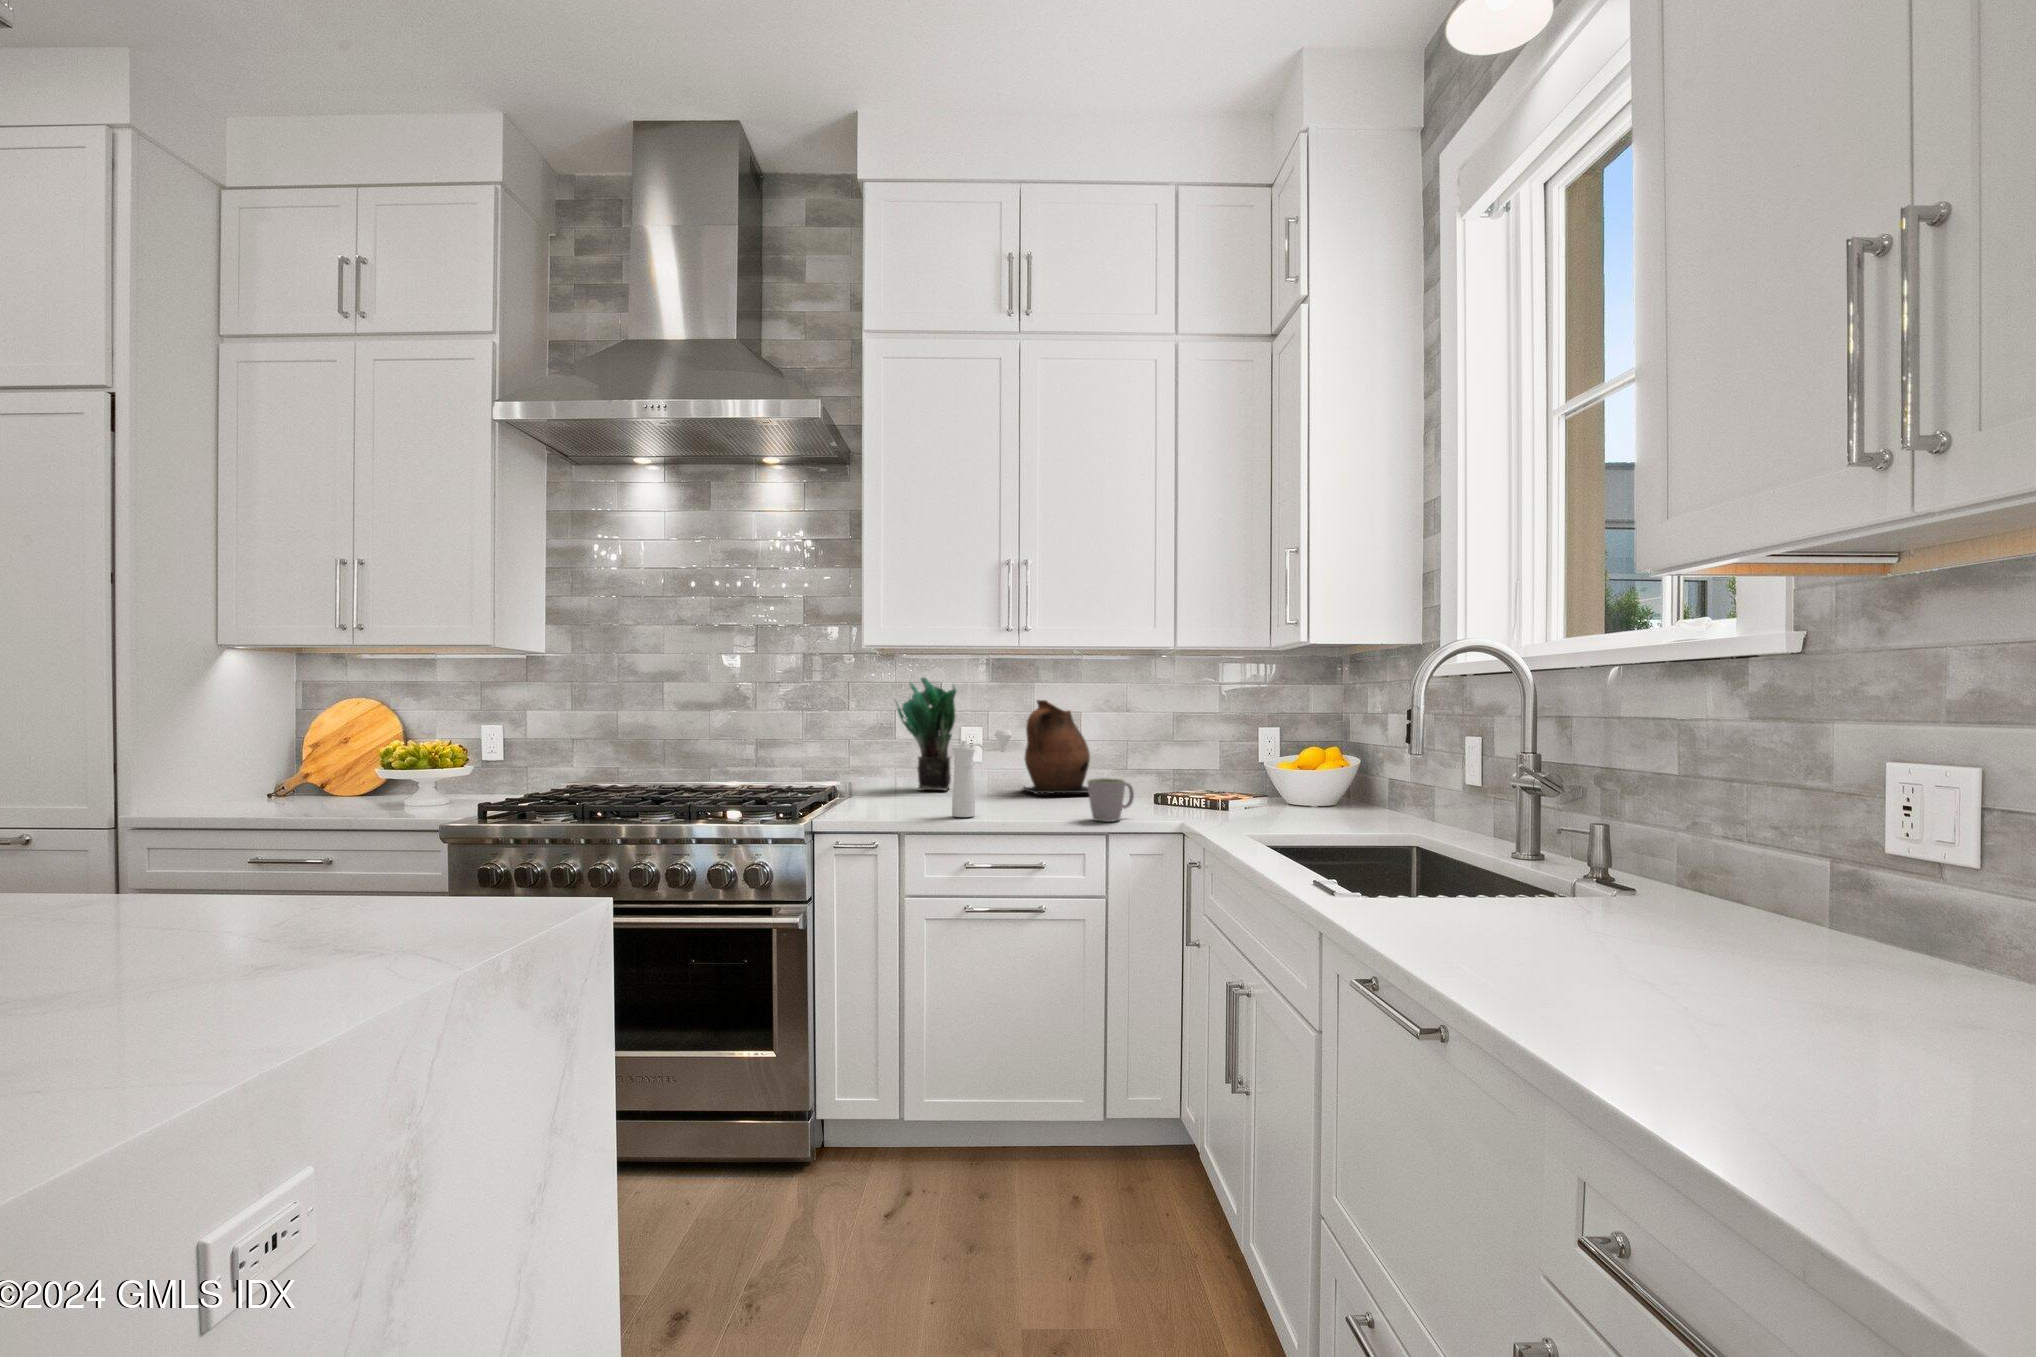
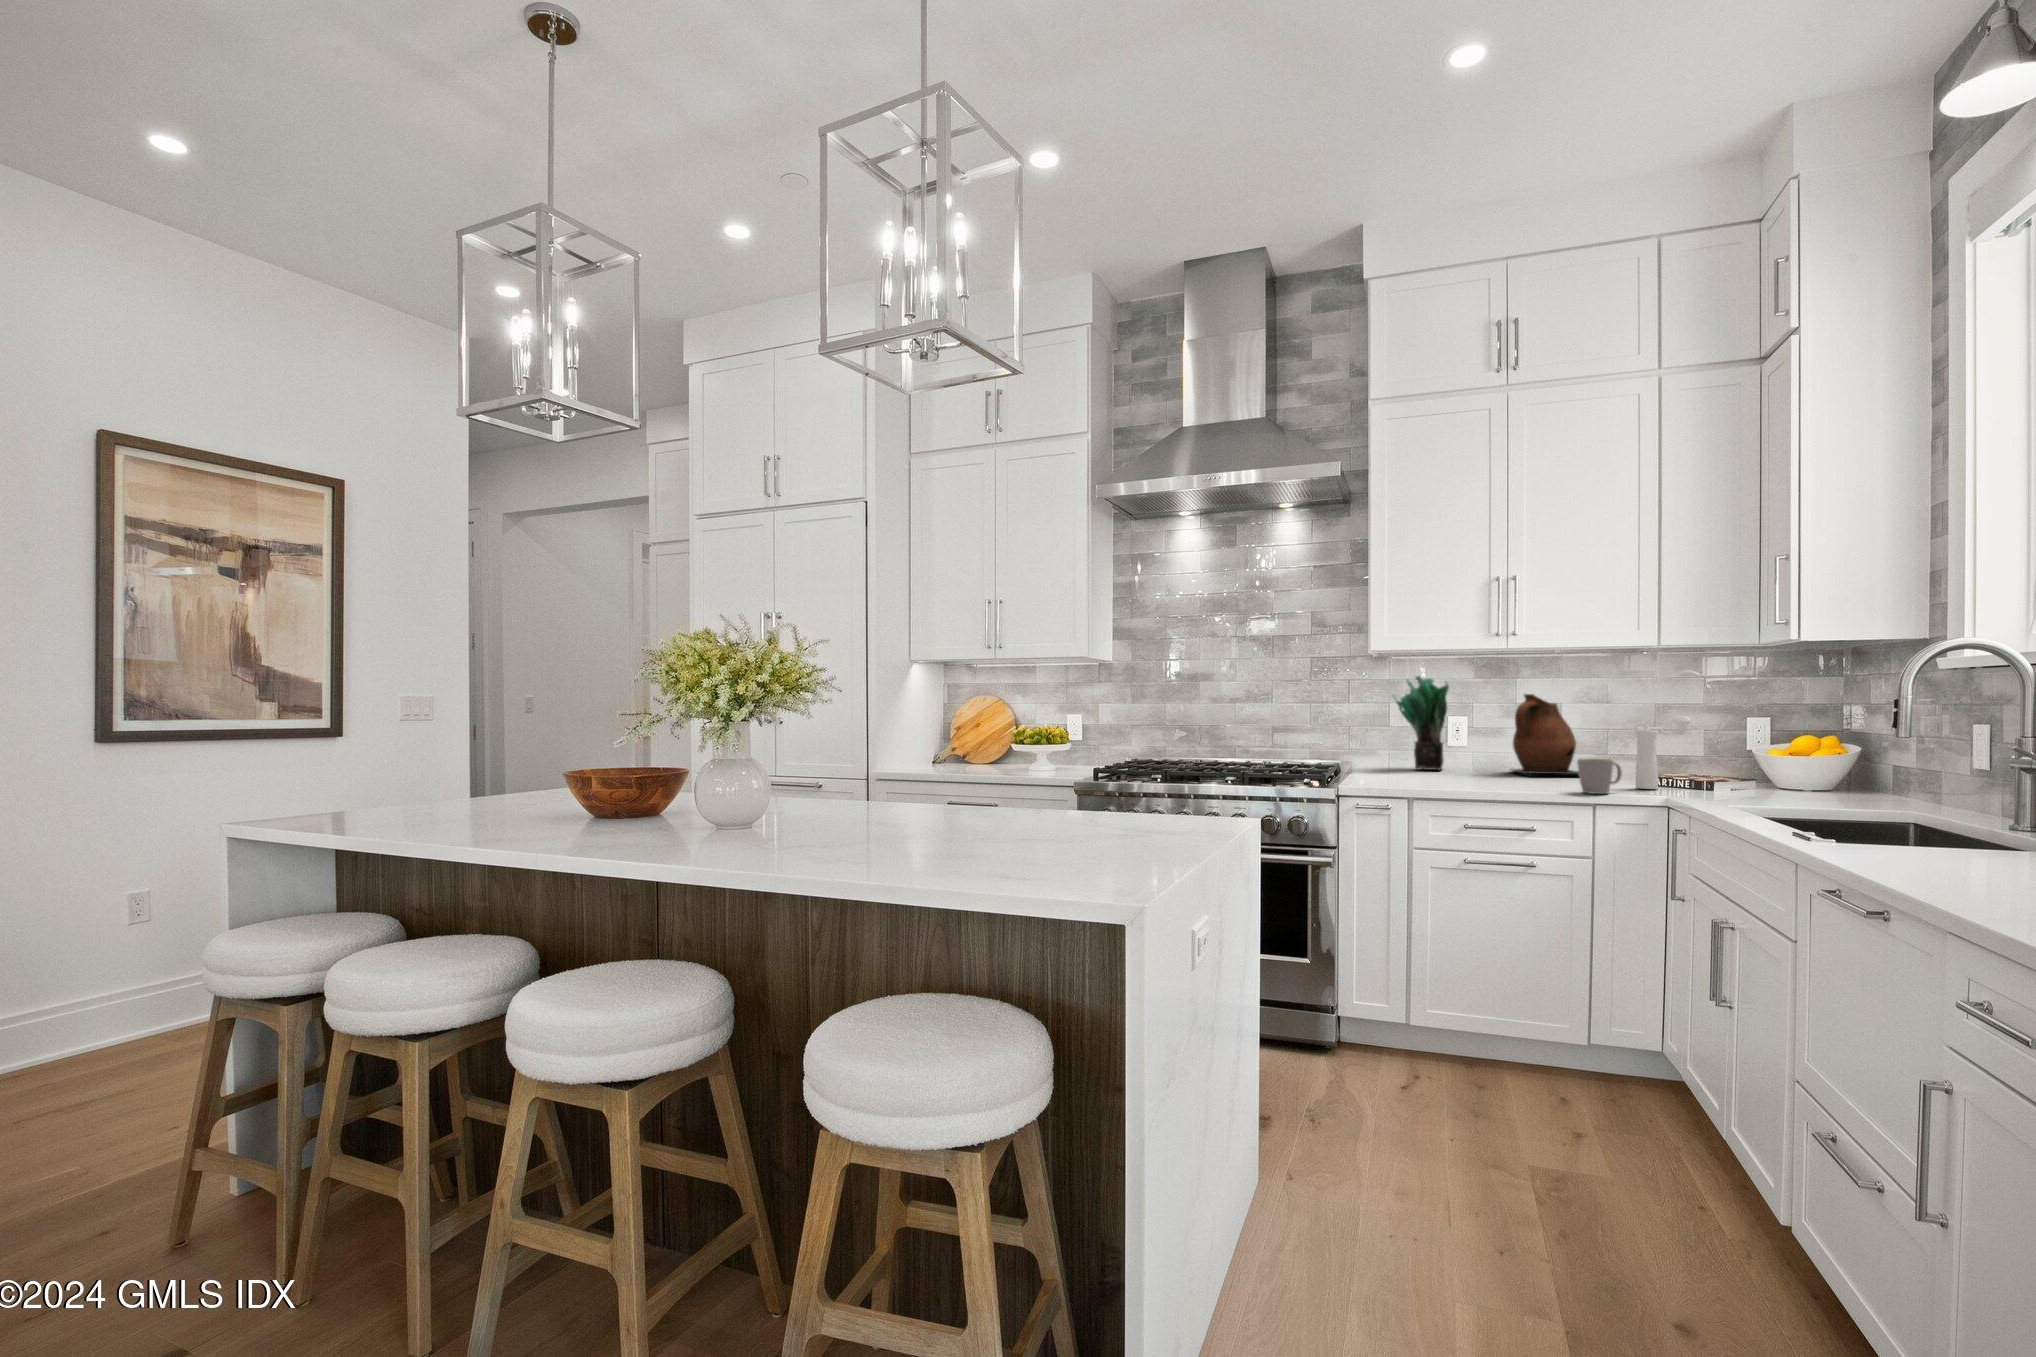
pepper mill: present [952,730,1012,817] -> present [1635,716,1691,789]

